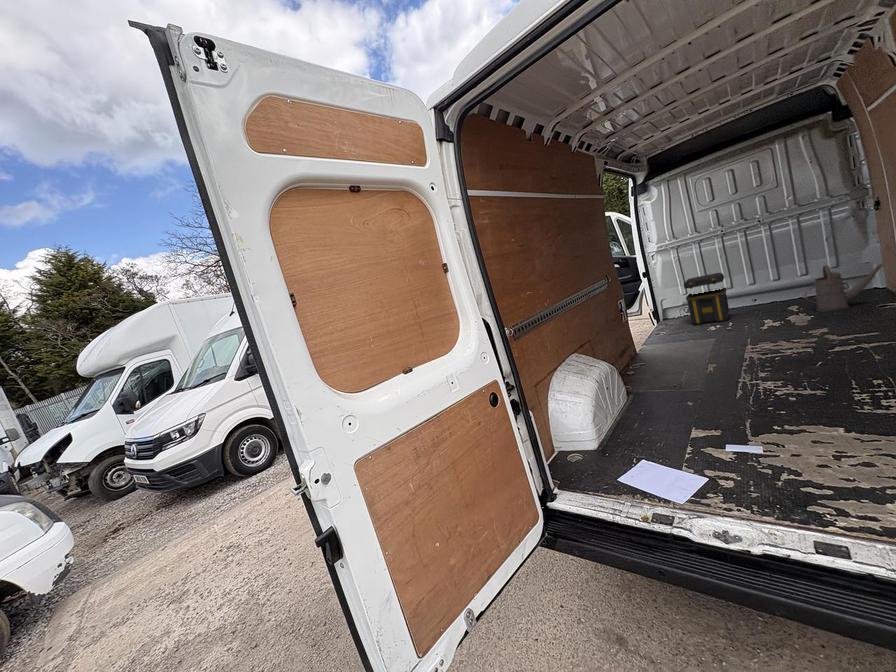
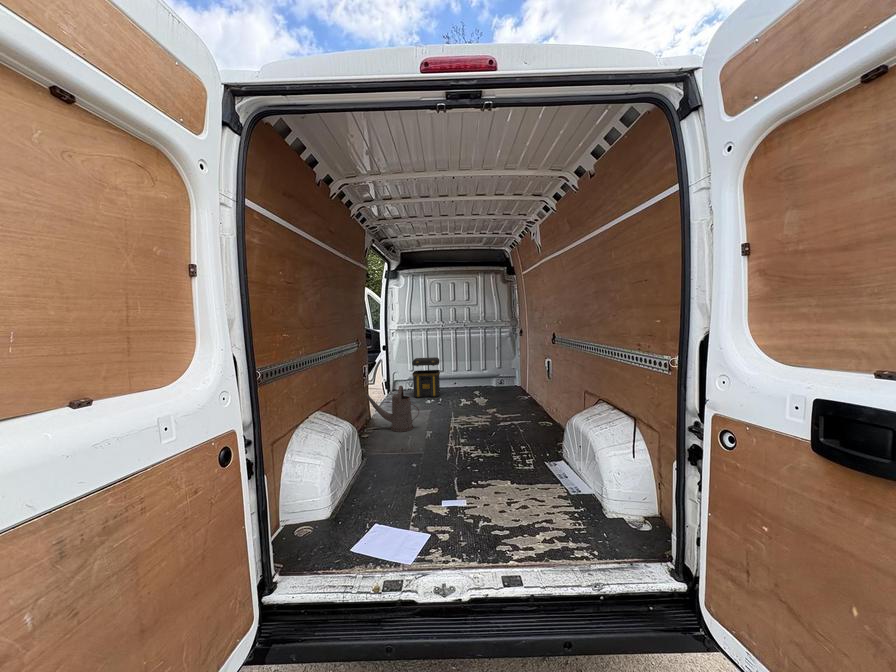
watering can: present [805,263,883,312] -> present [366,386,419,432]

